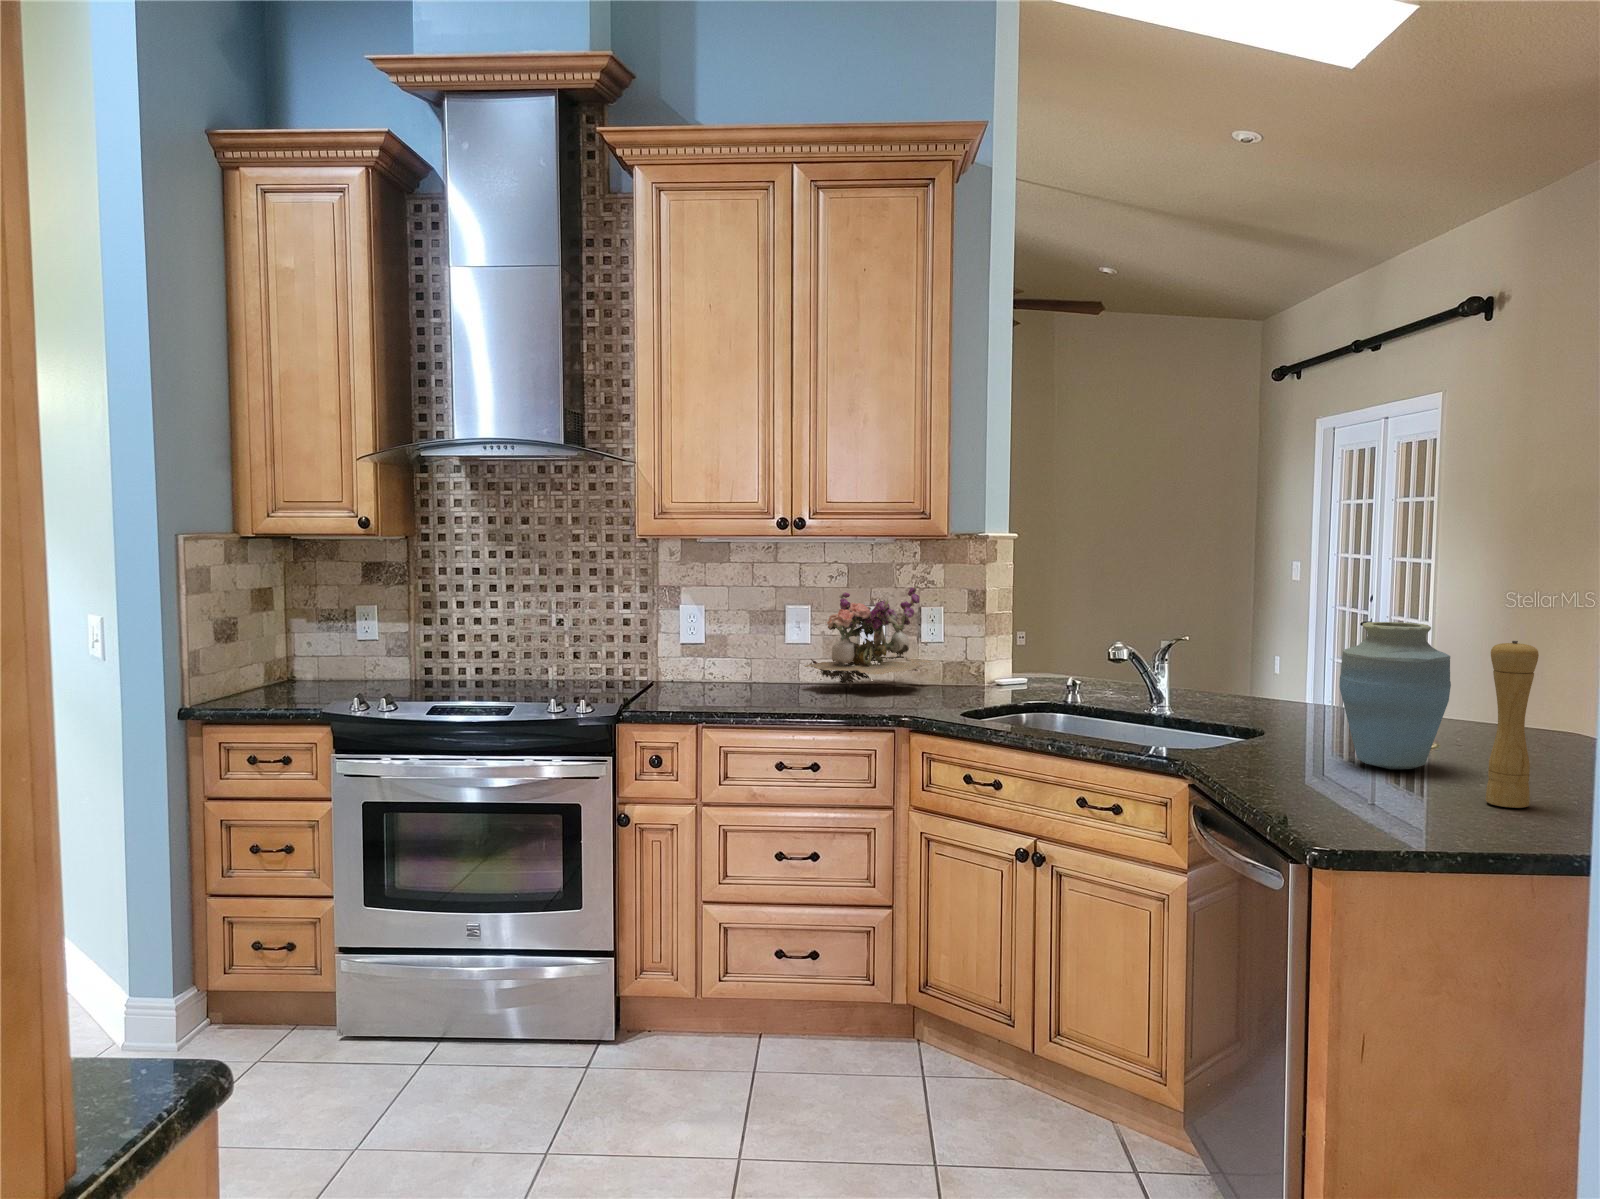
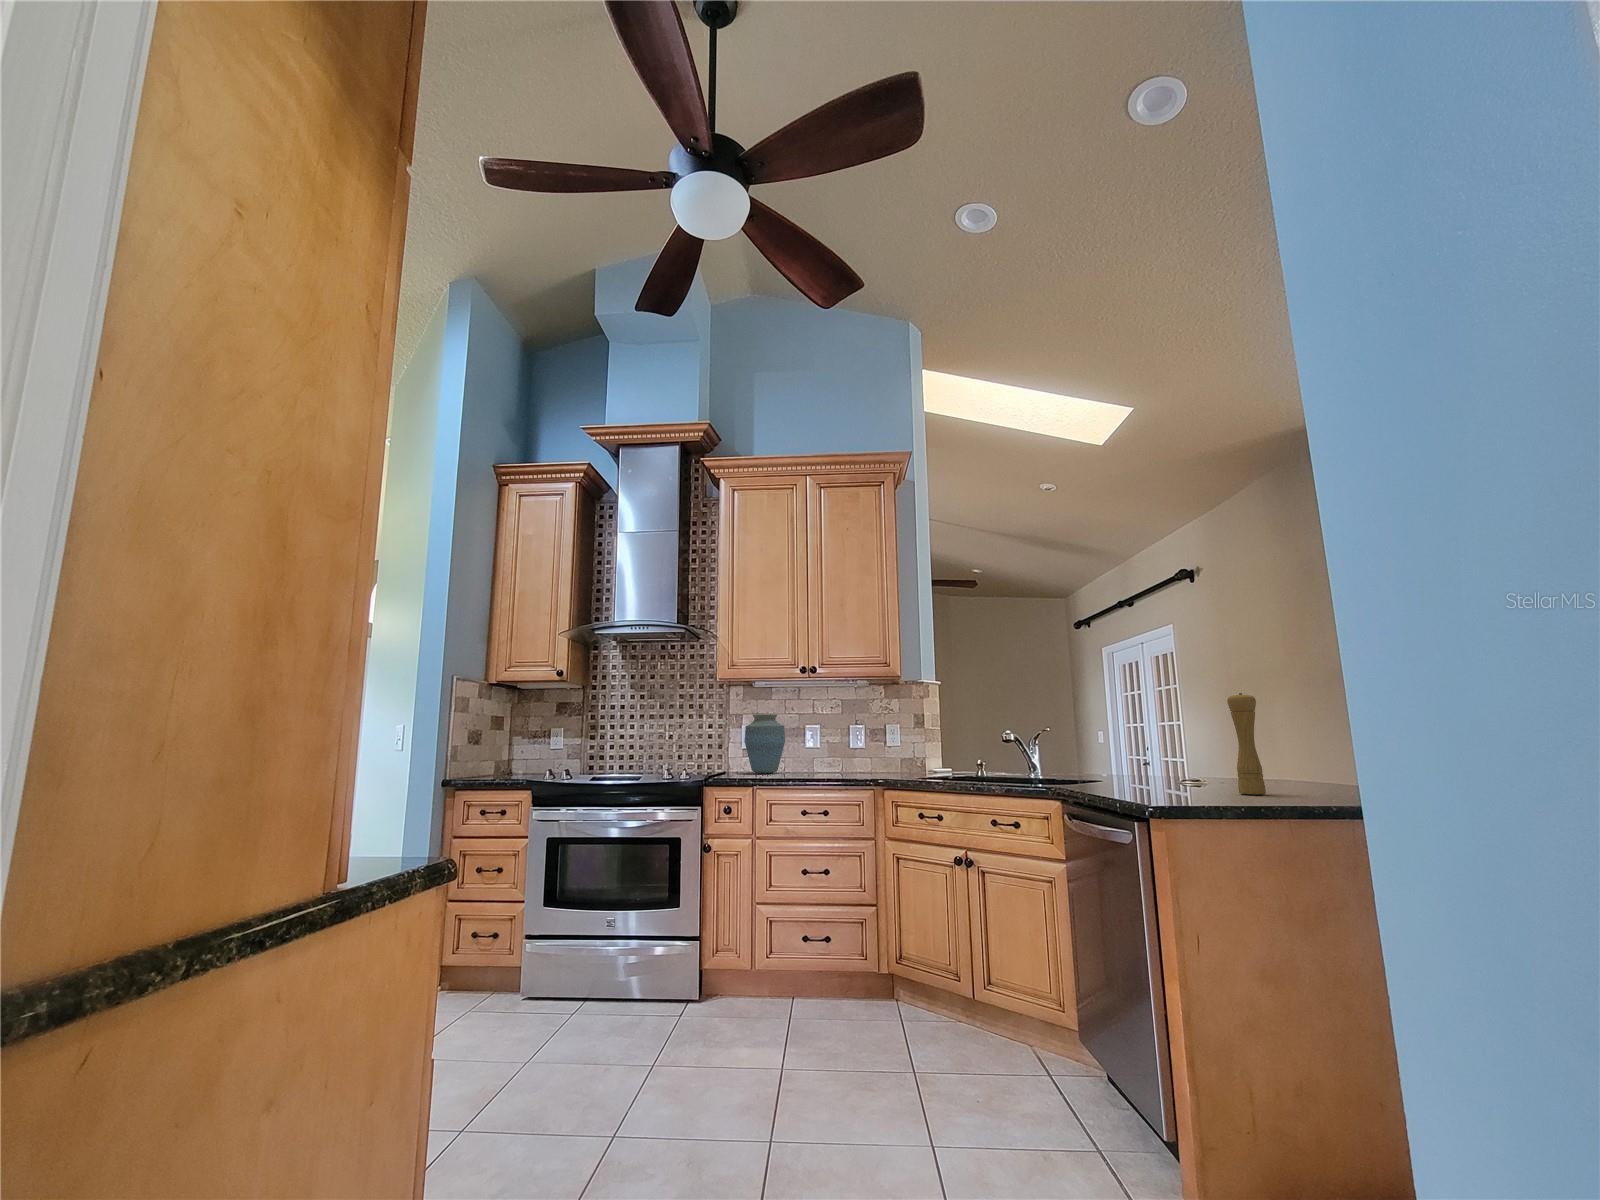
flower arrangement: present [805,585,932,687] -> none [816,712,893,773]
vase: present [1339,622,1451,769] -> present [744,714,785,774]

